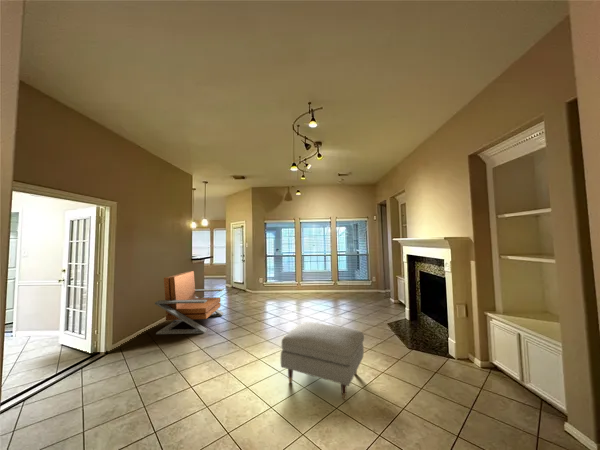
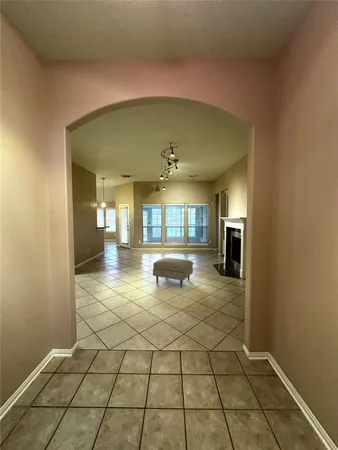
lounge chair: present [155,271,224,334] -> none [82,234,118,267]

